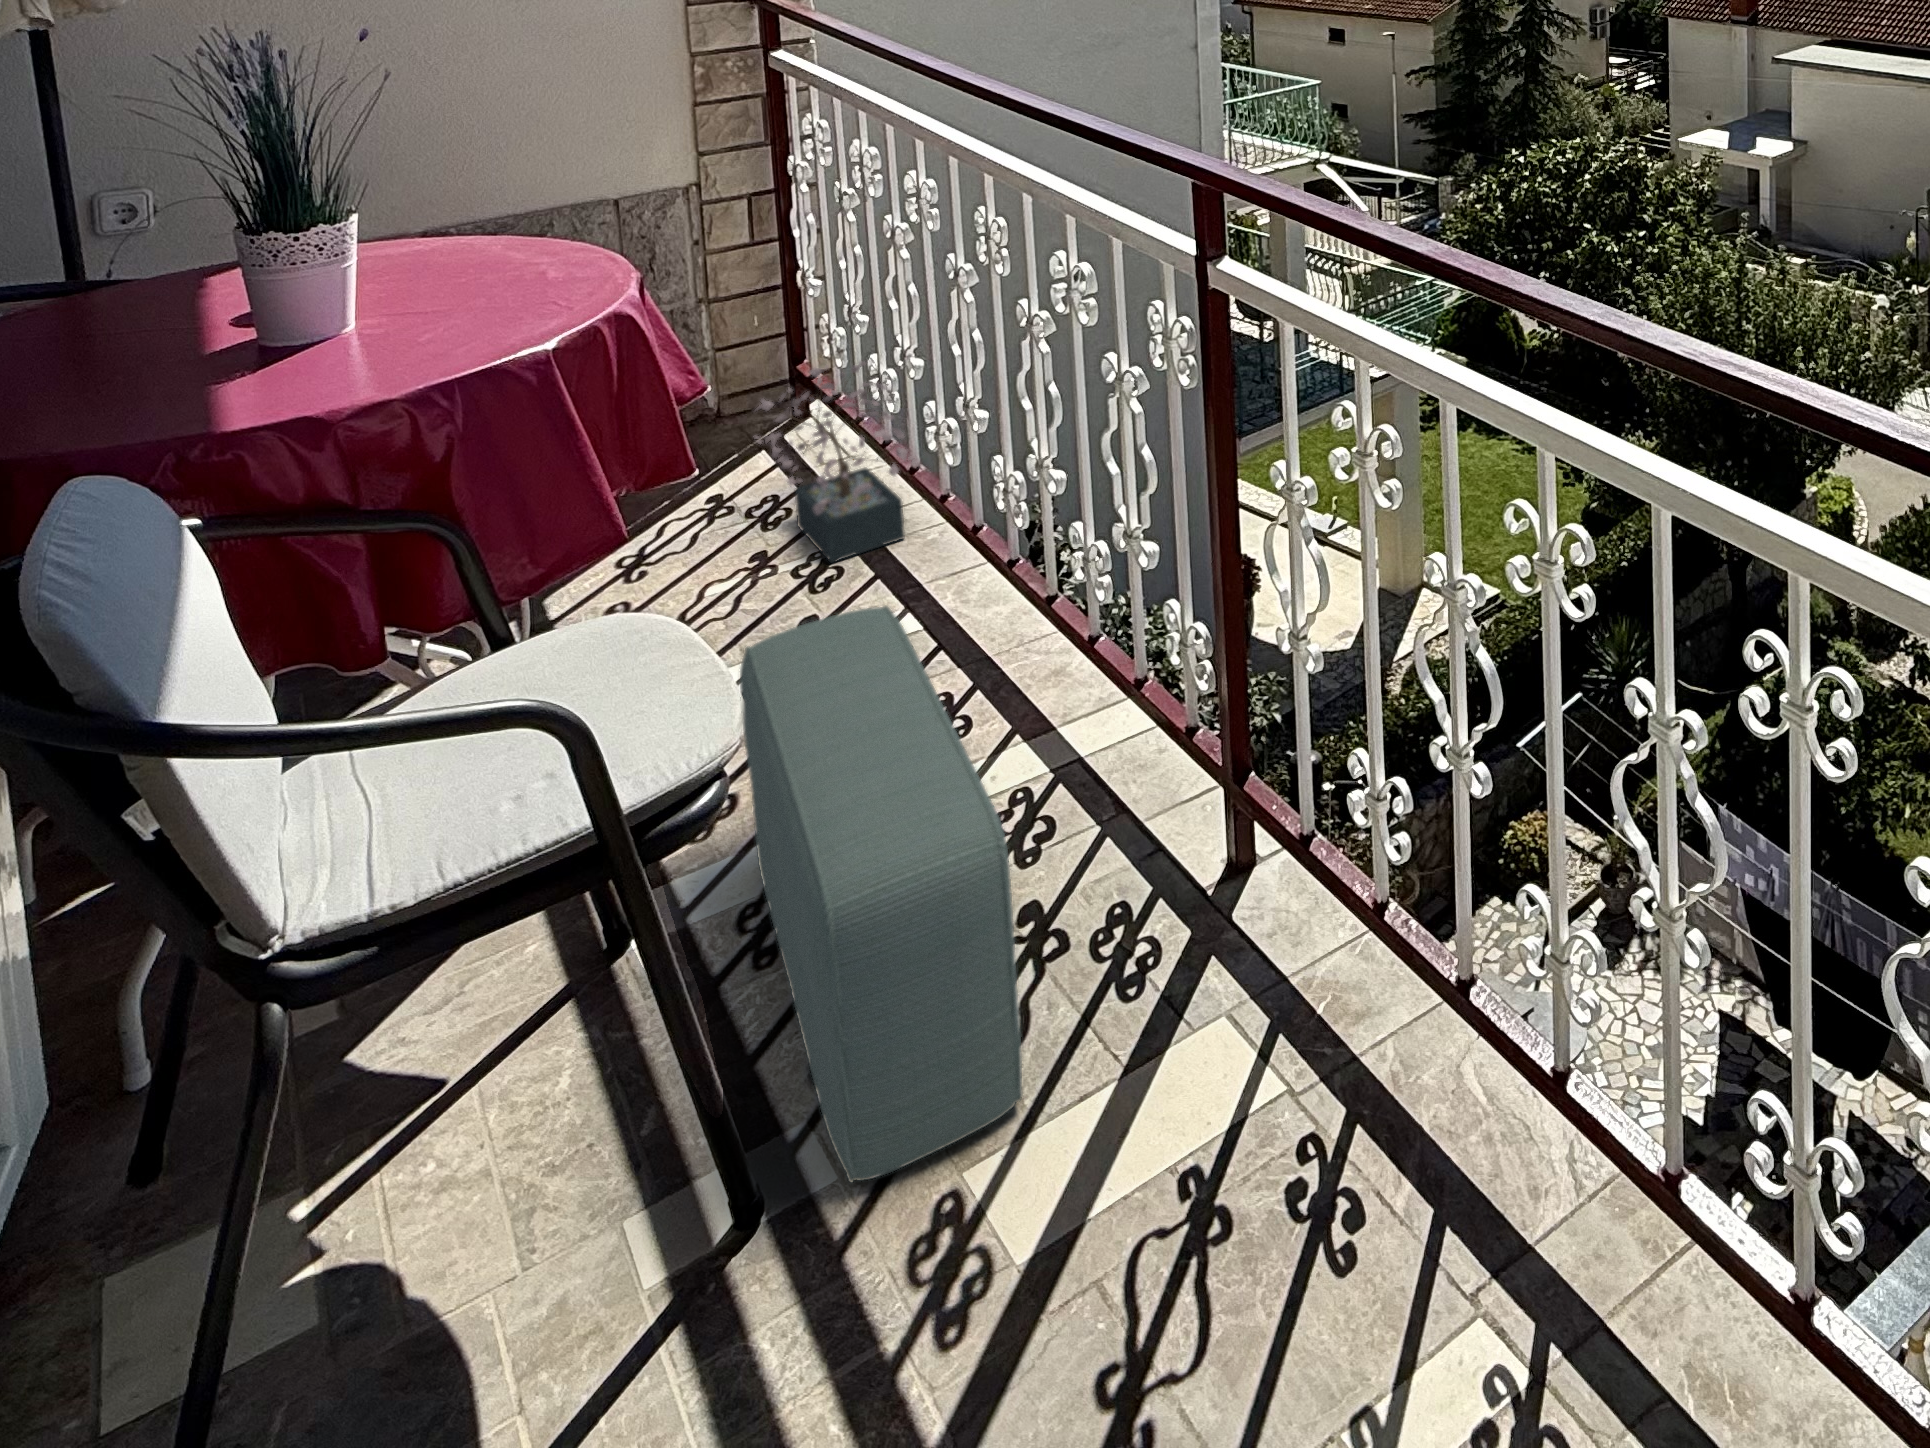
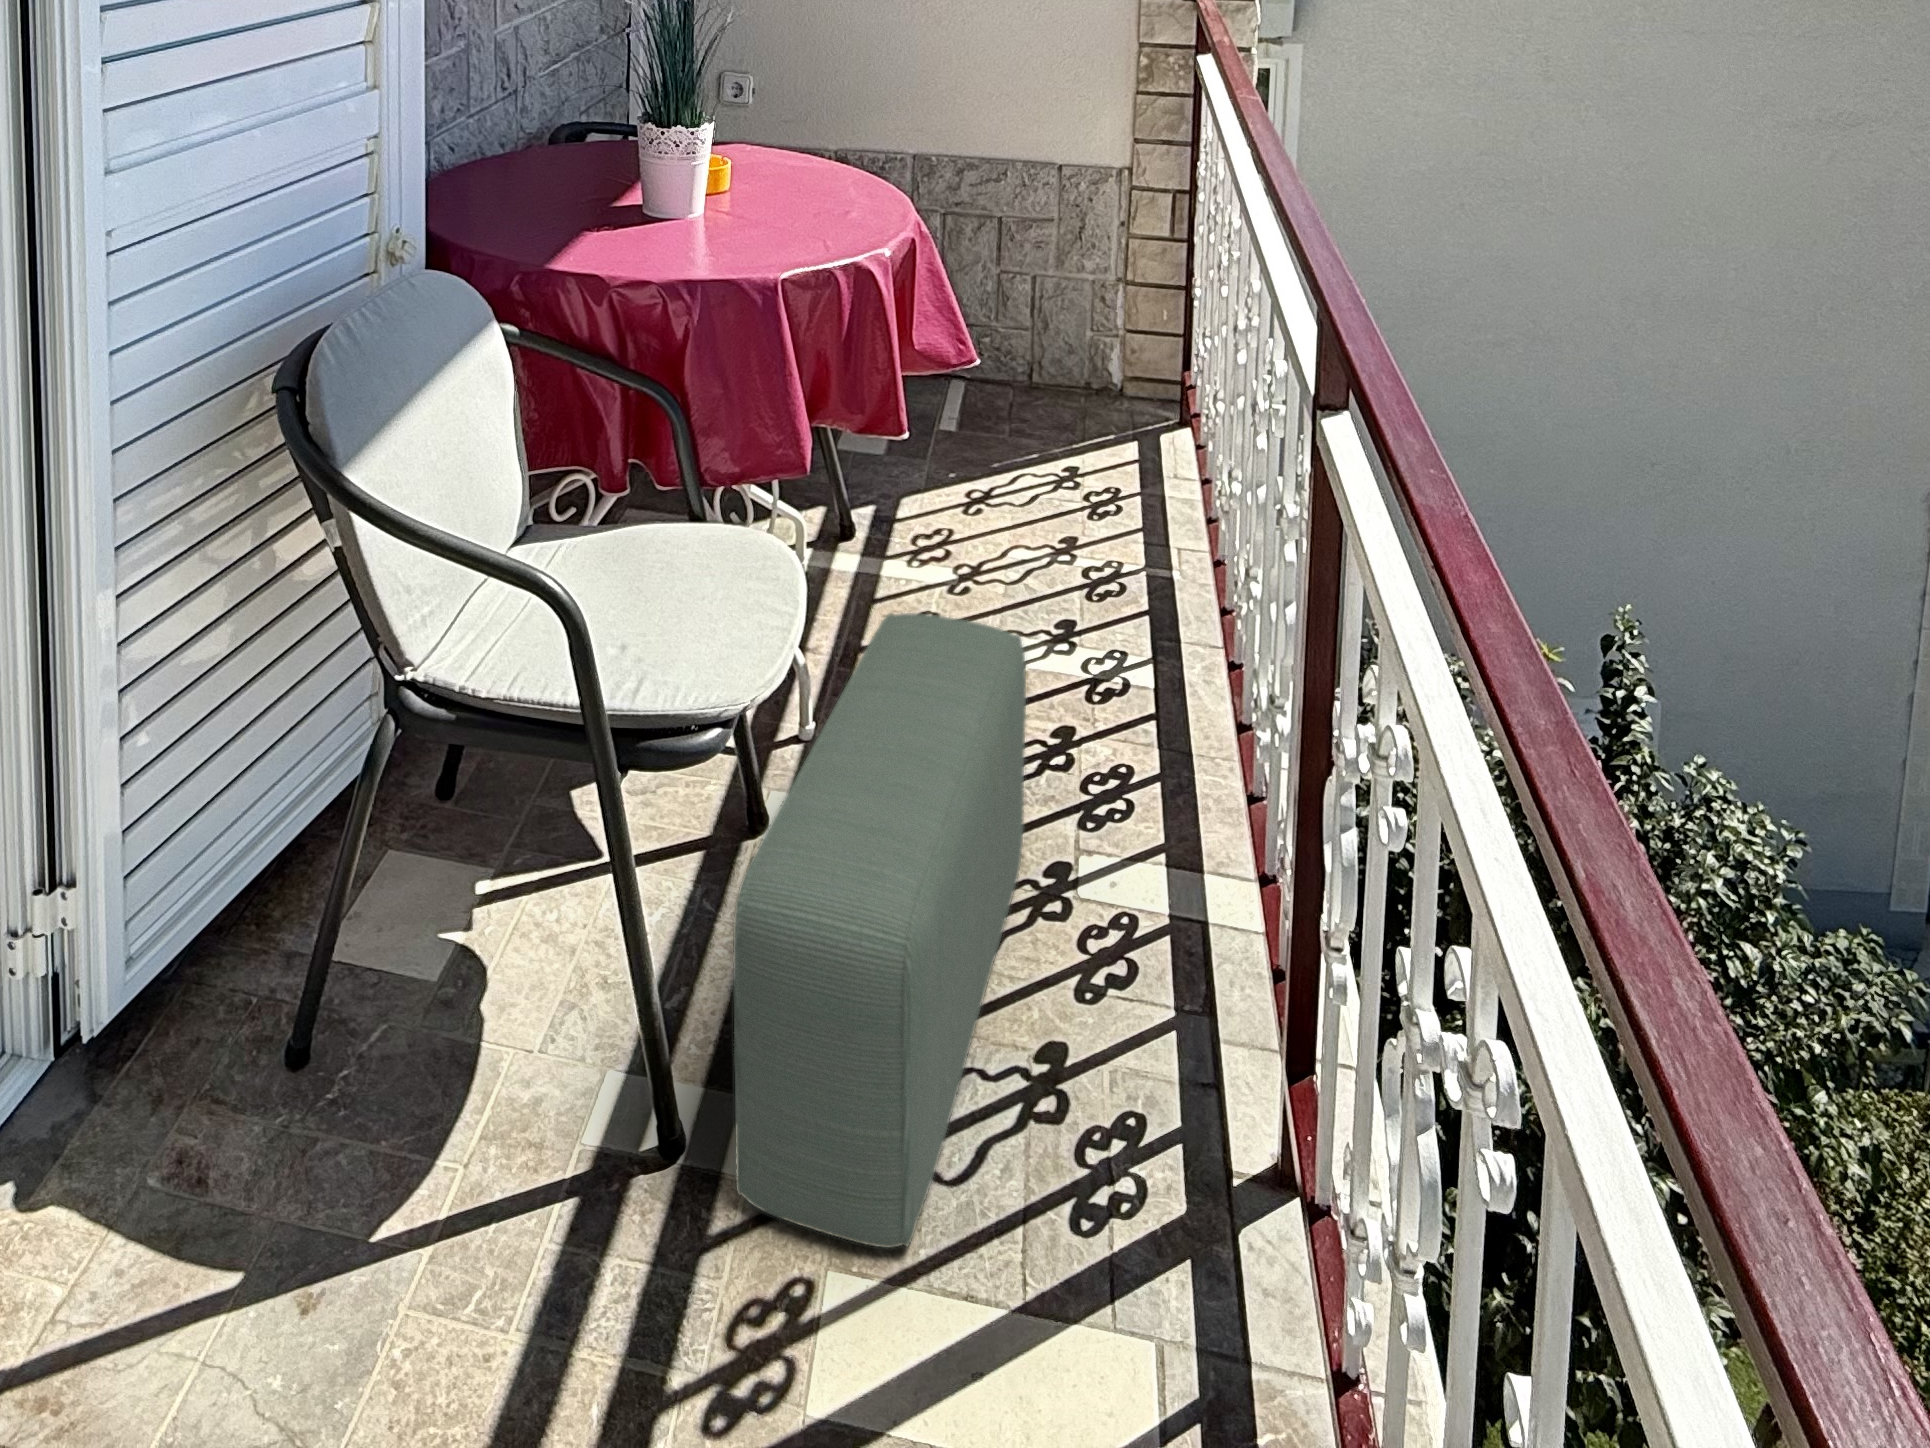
decorative plant: present [755,361,919,562] -> none [1089,376,1223,585]

